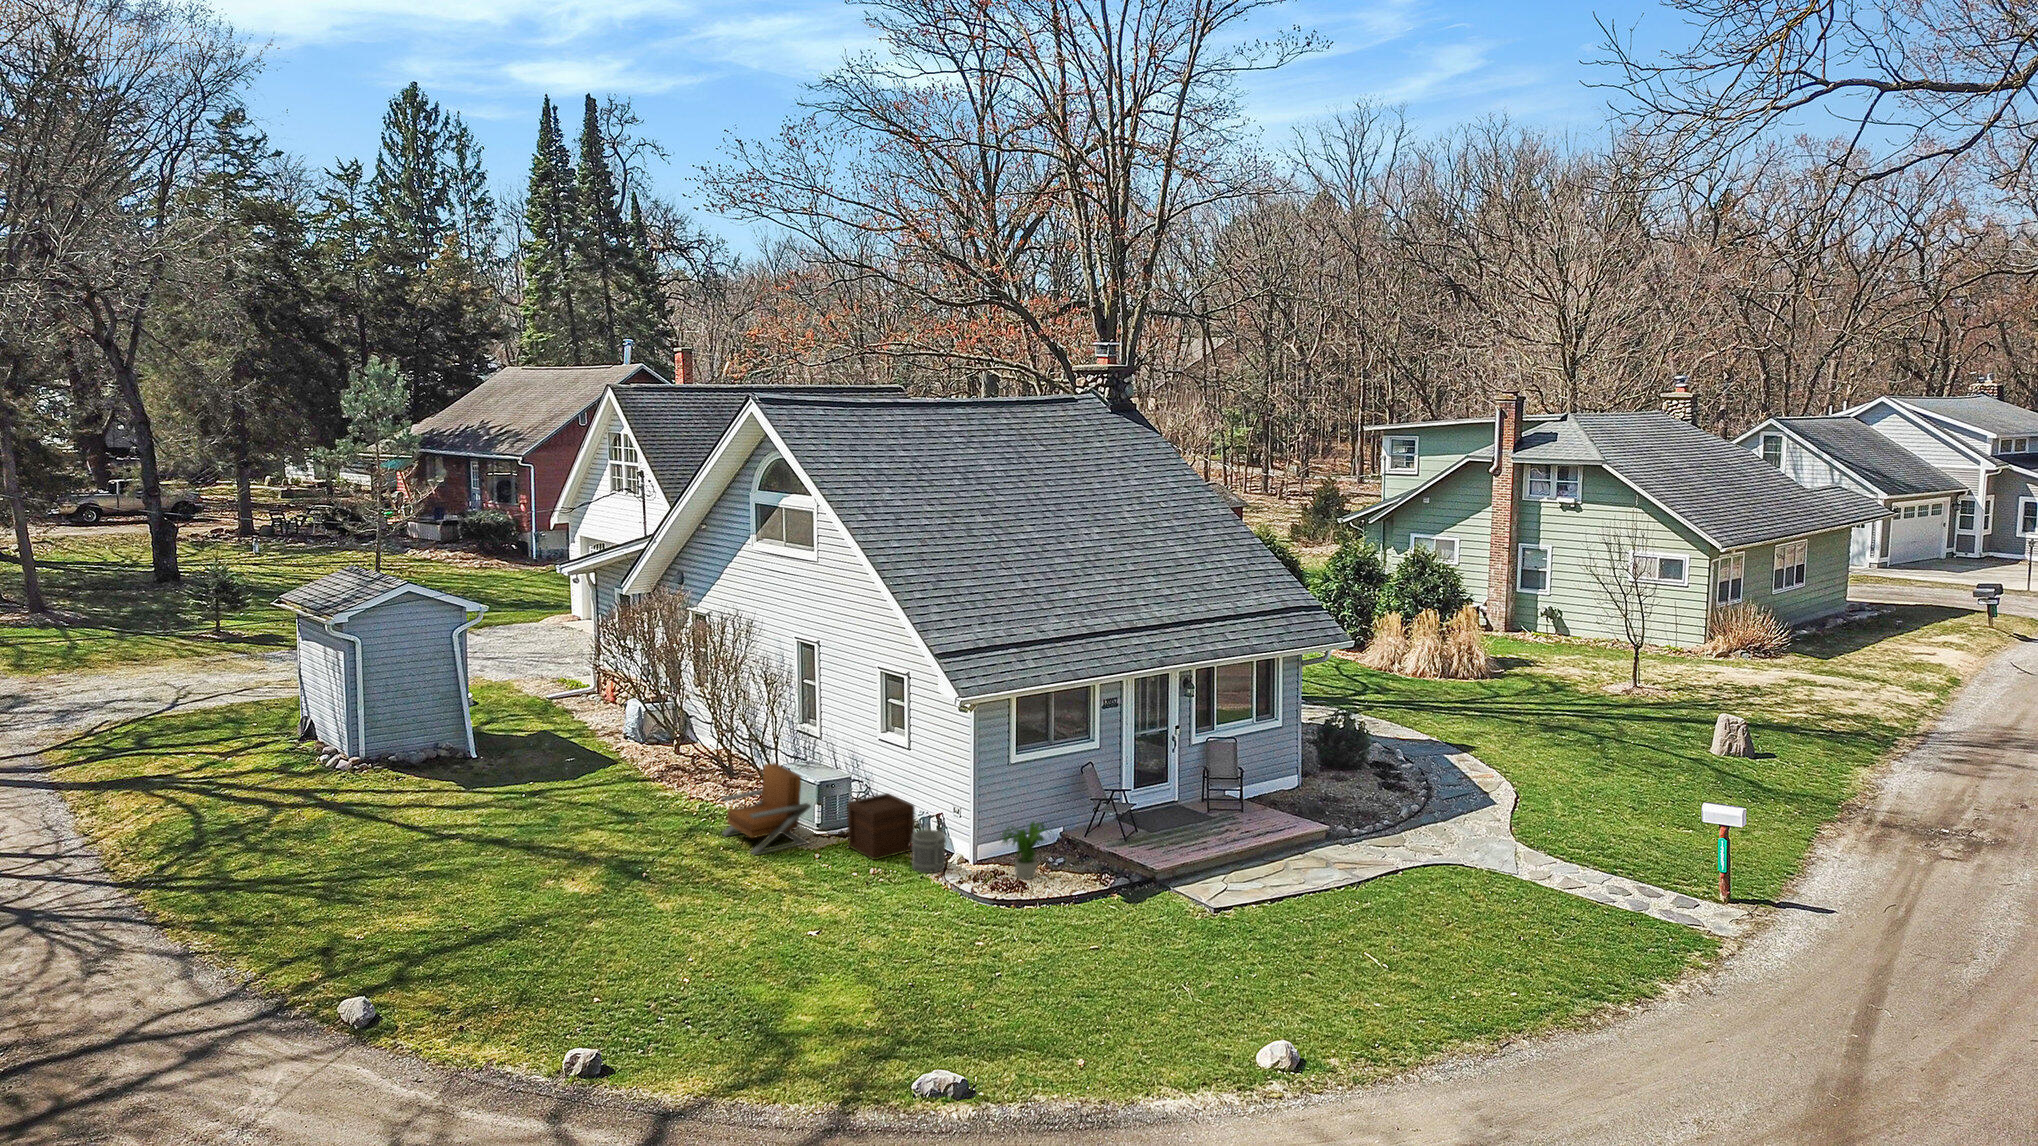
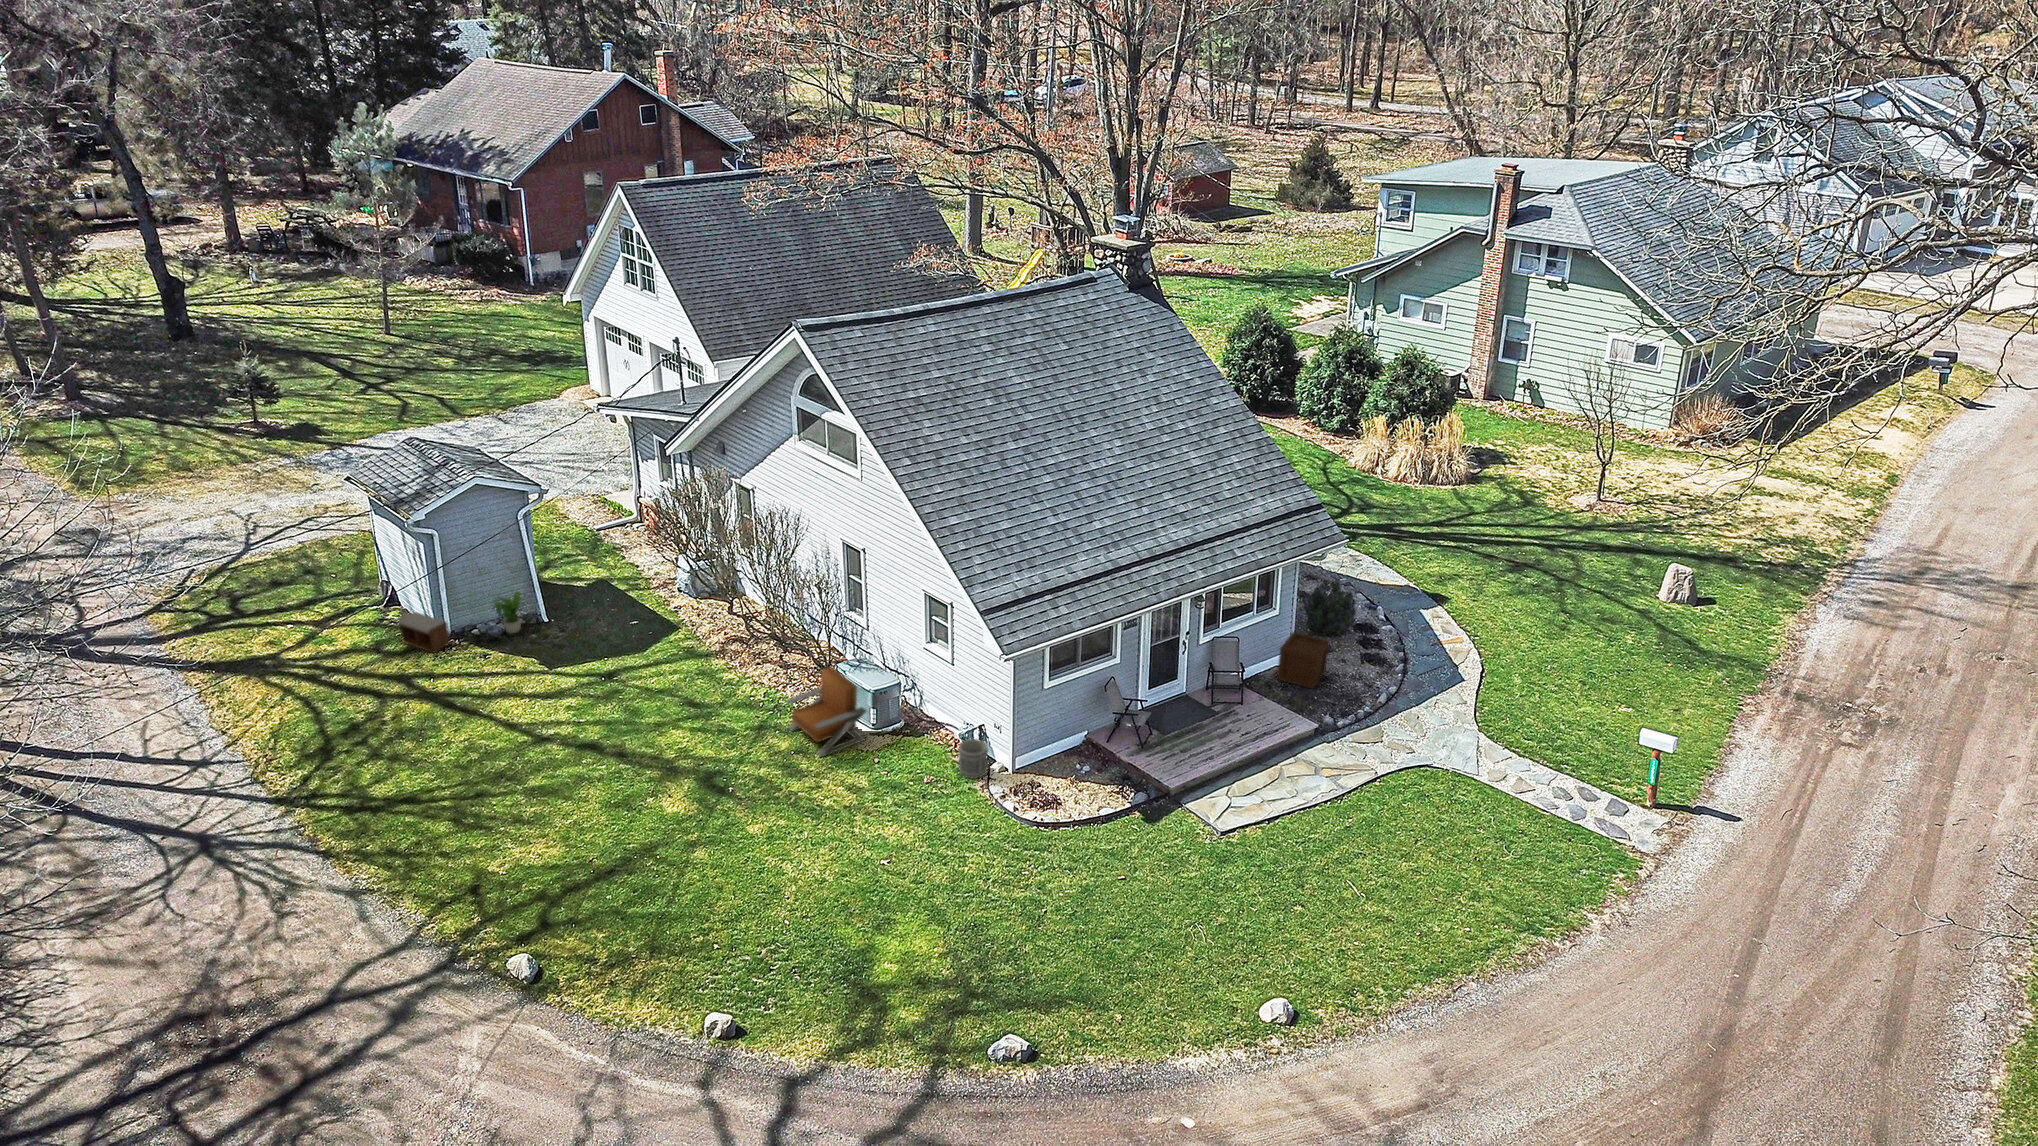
bench: none [310,738,365,778] -> present [398,612,451,653]
wooden crate: present [847,793,915,860] -> present [1277,632,1329,689]
potted plant: present [999,822,1047,879] -> present [493,592,528,633]

